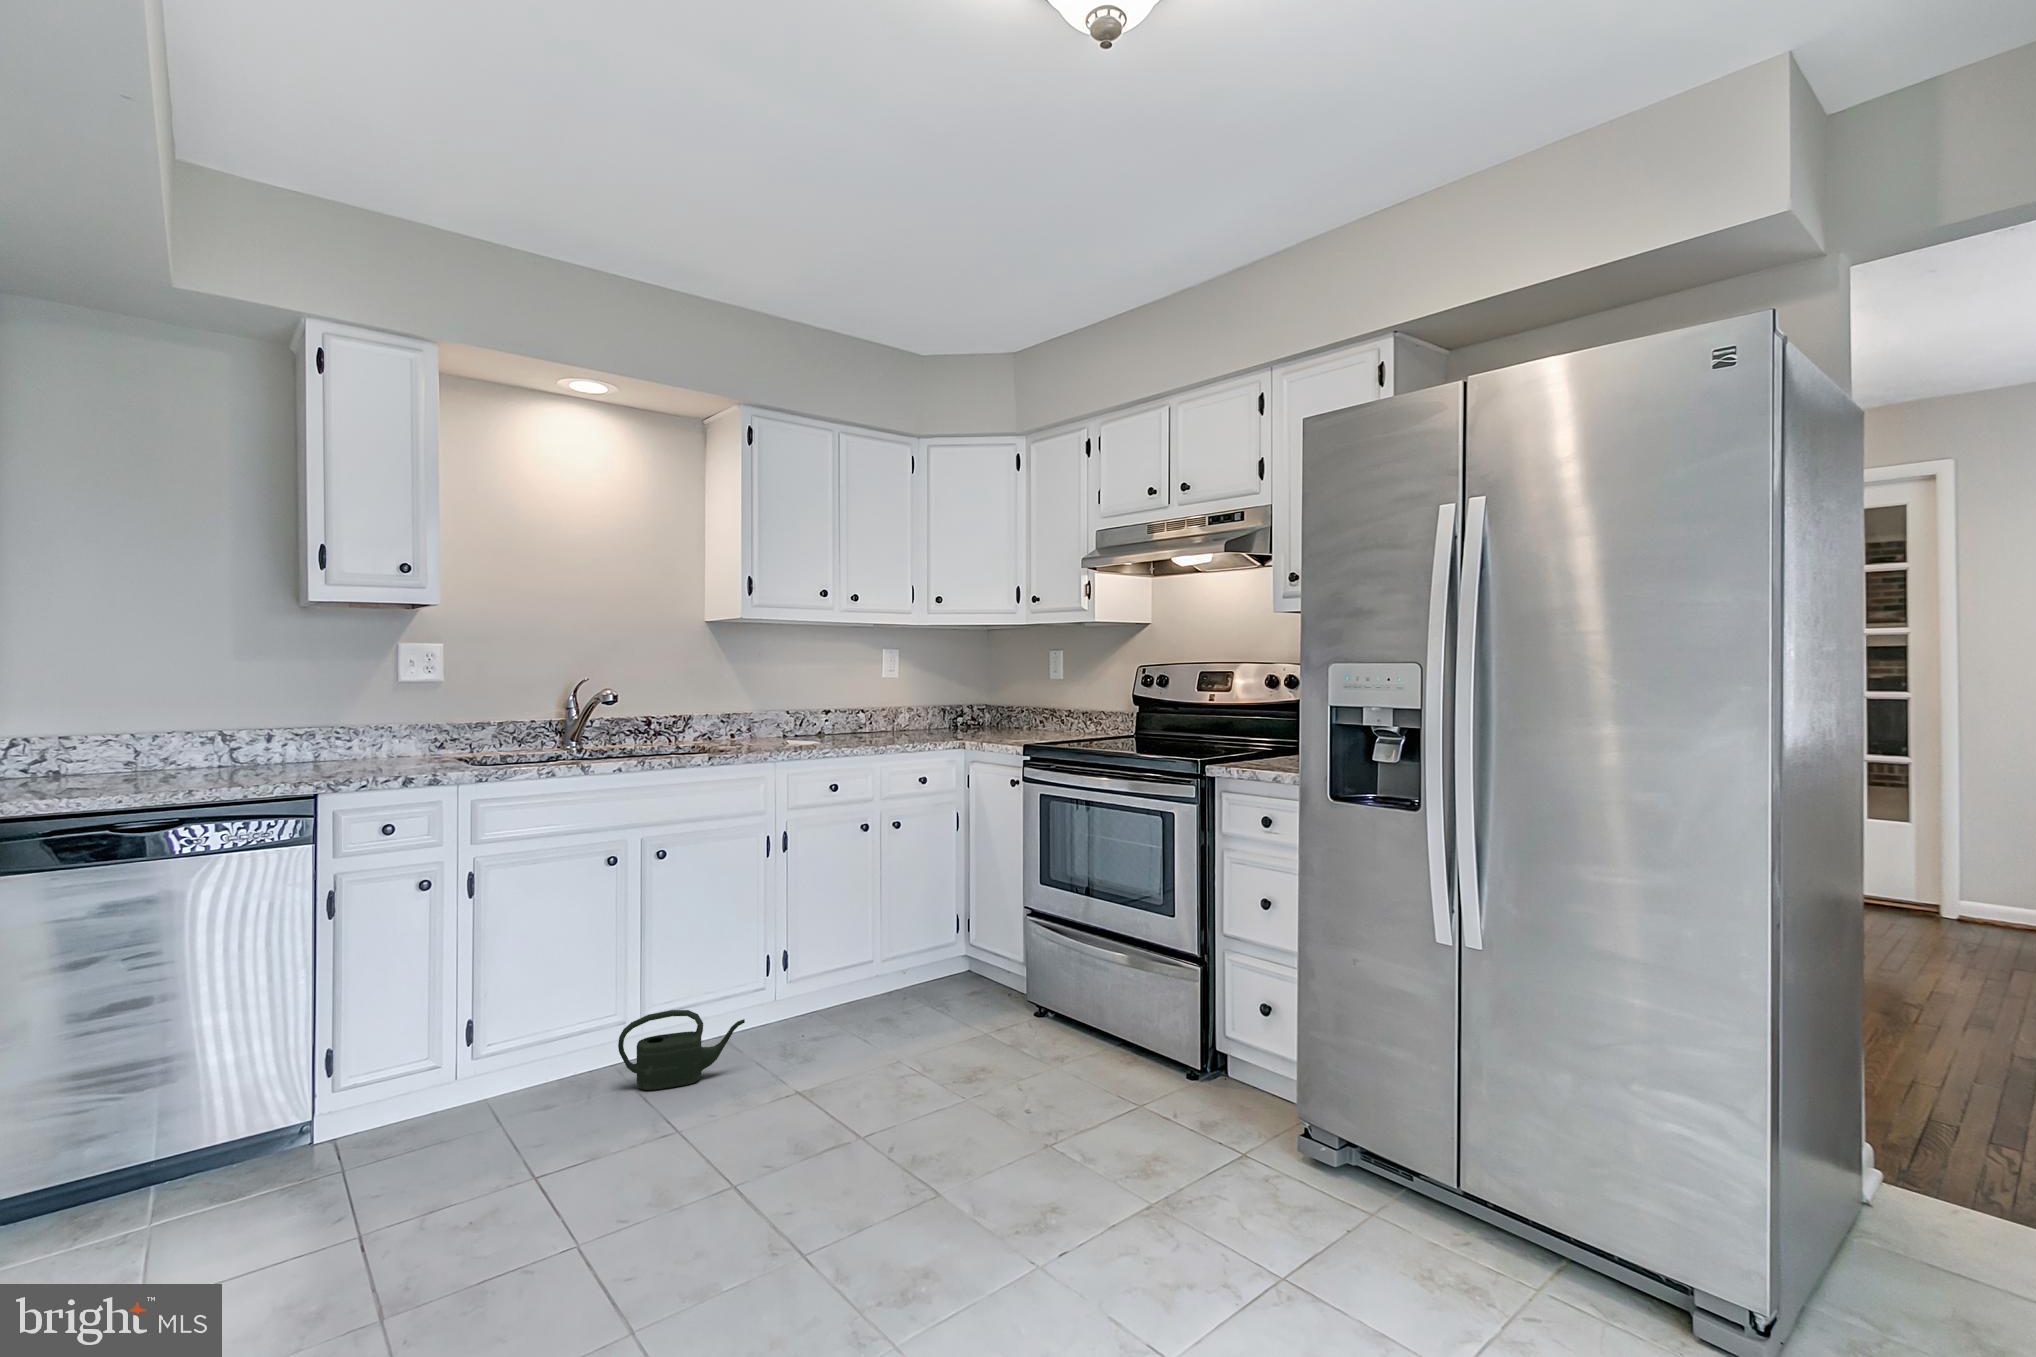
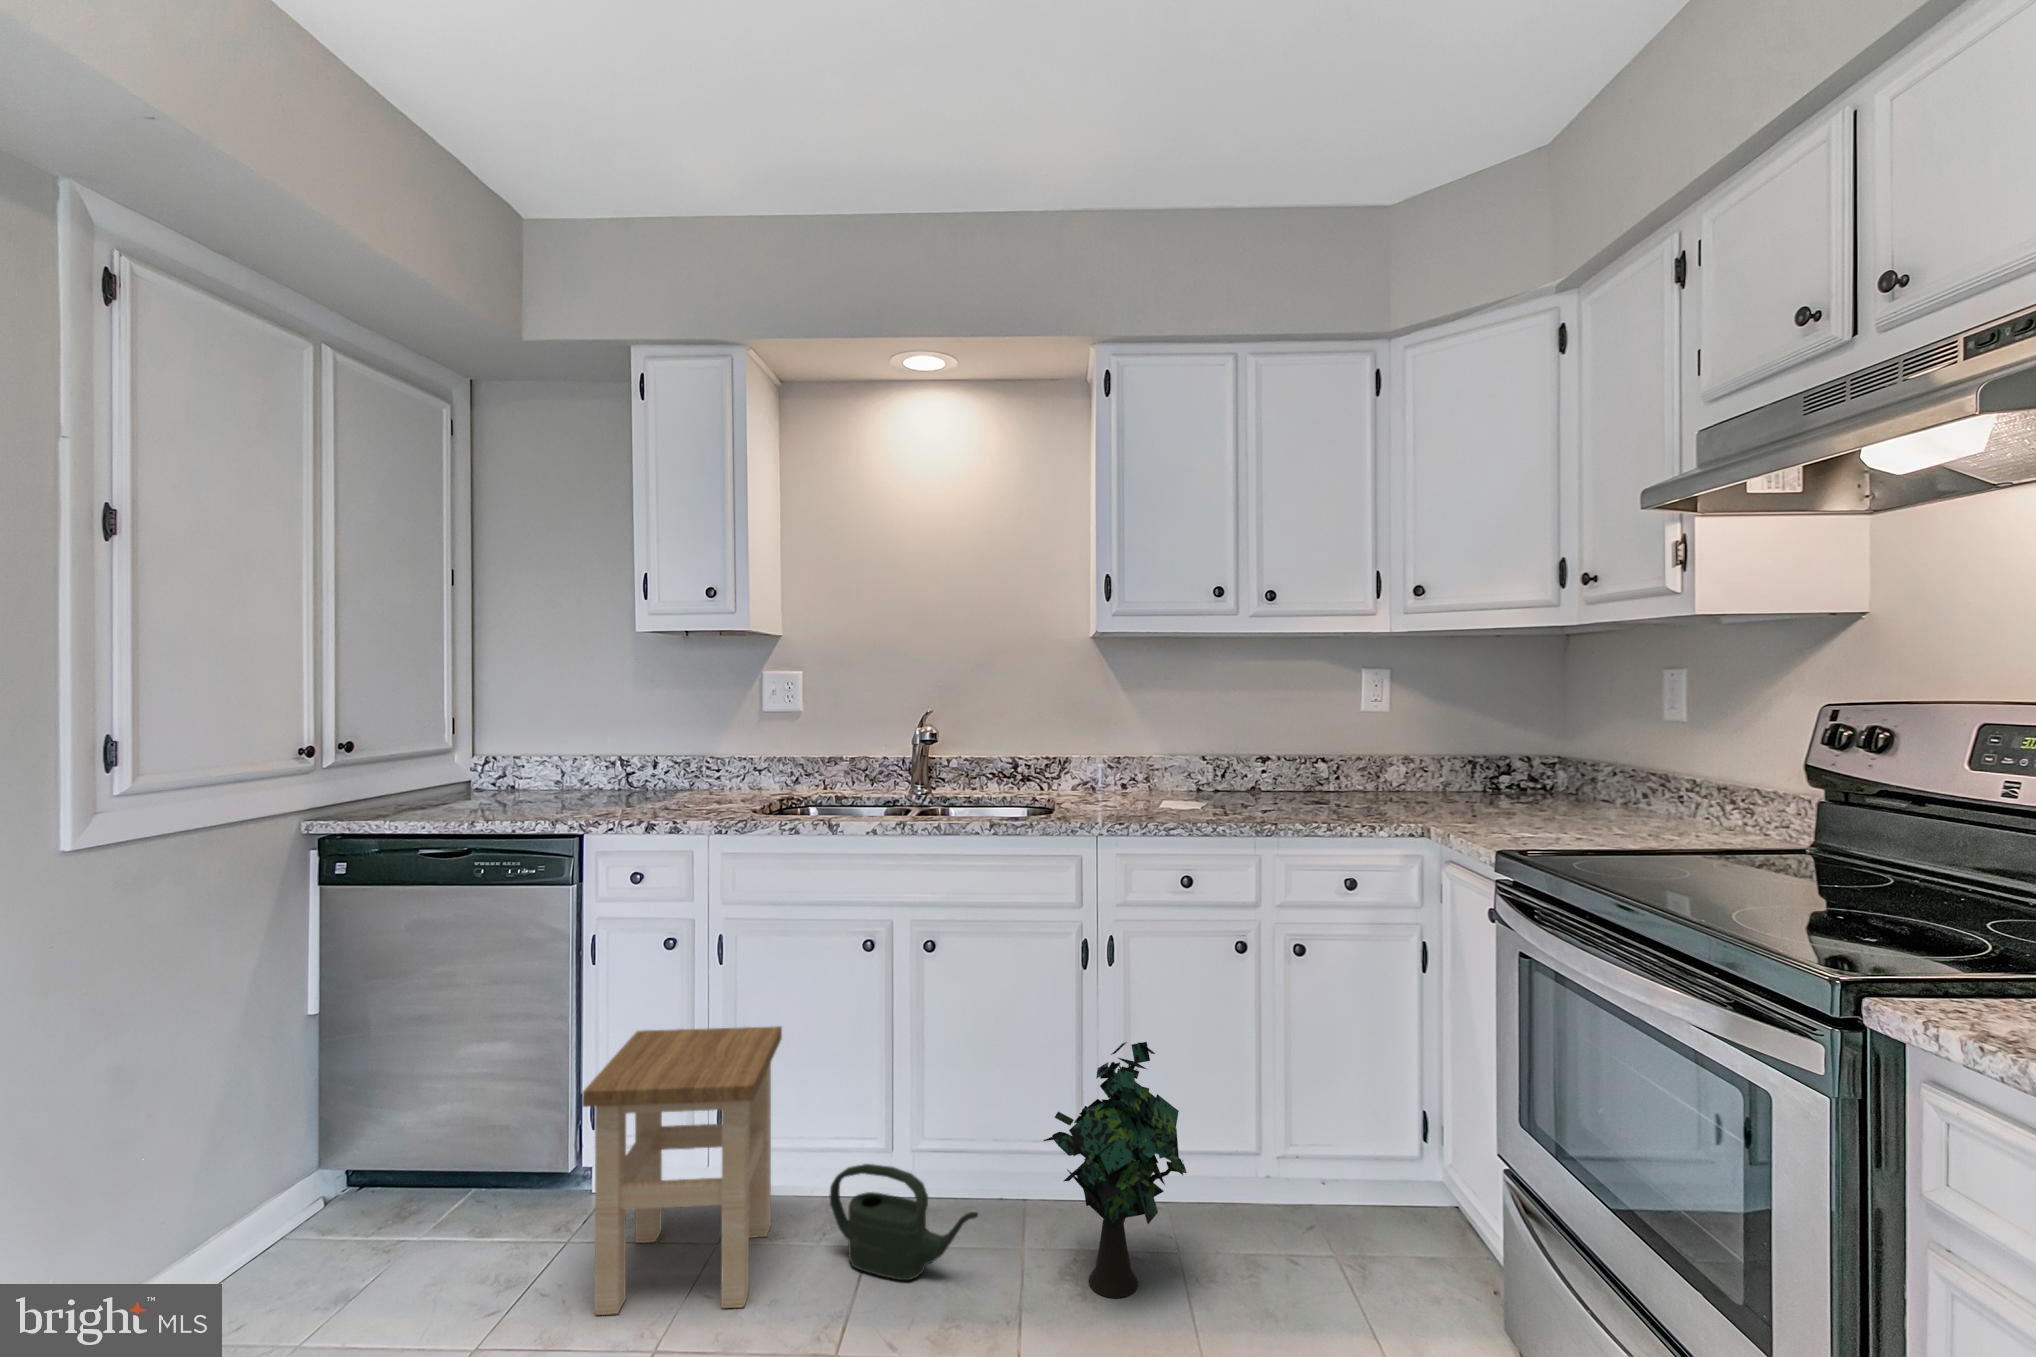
decorative plant: none [776,886,867,1050] -> present [1043,1042,1187,1298]
stool: none [420,934,603,1170] -> present [582,1026,782,1315]

